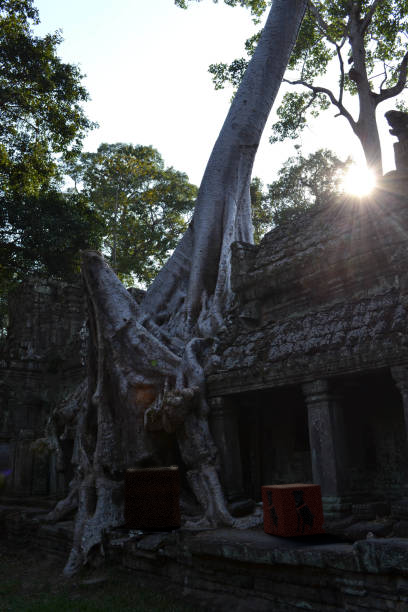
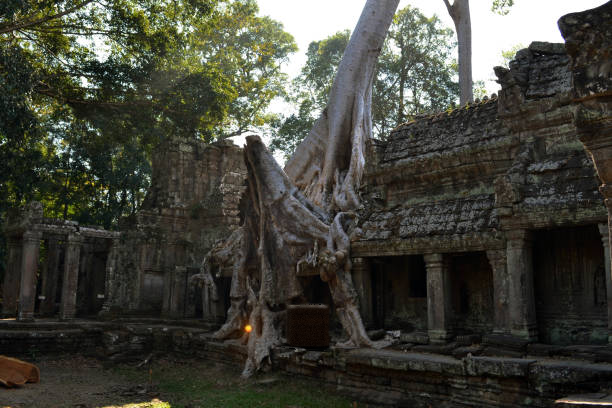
storage box: present [261,484,325,537] -> none [393,321,435,355]

